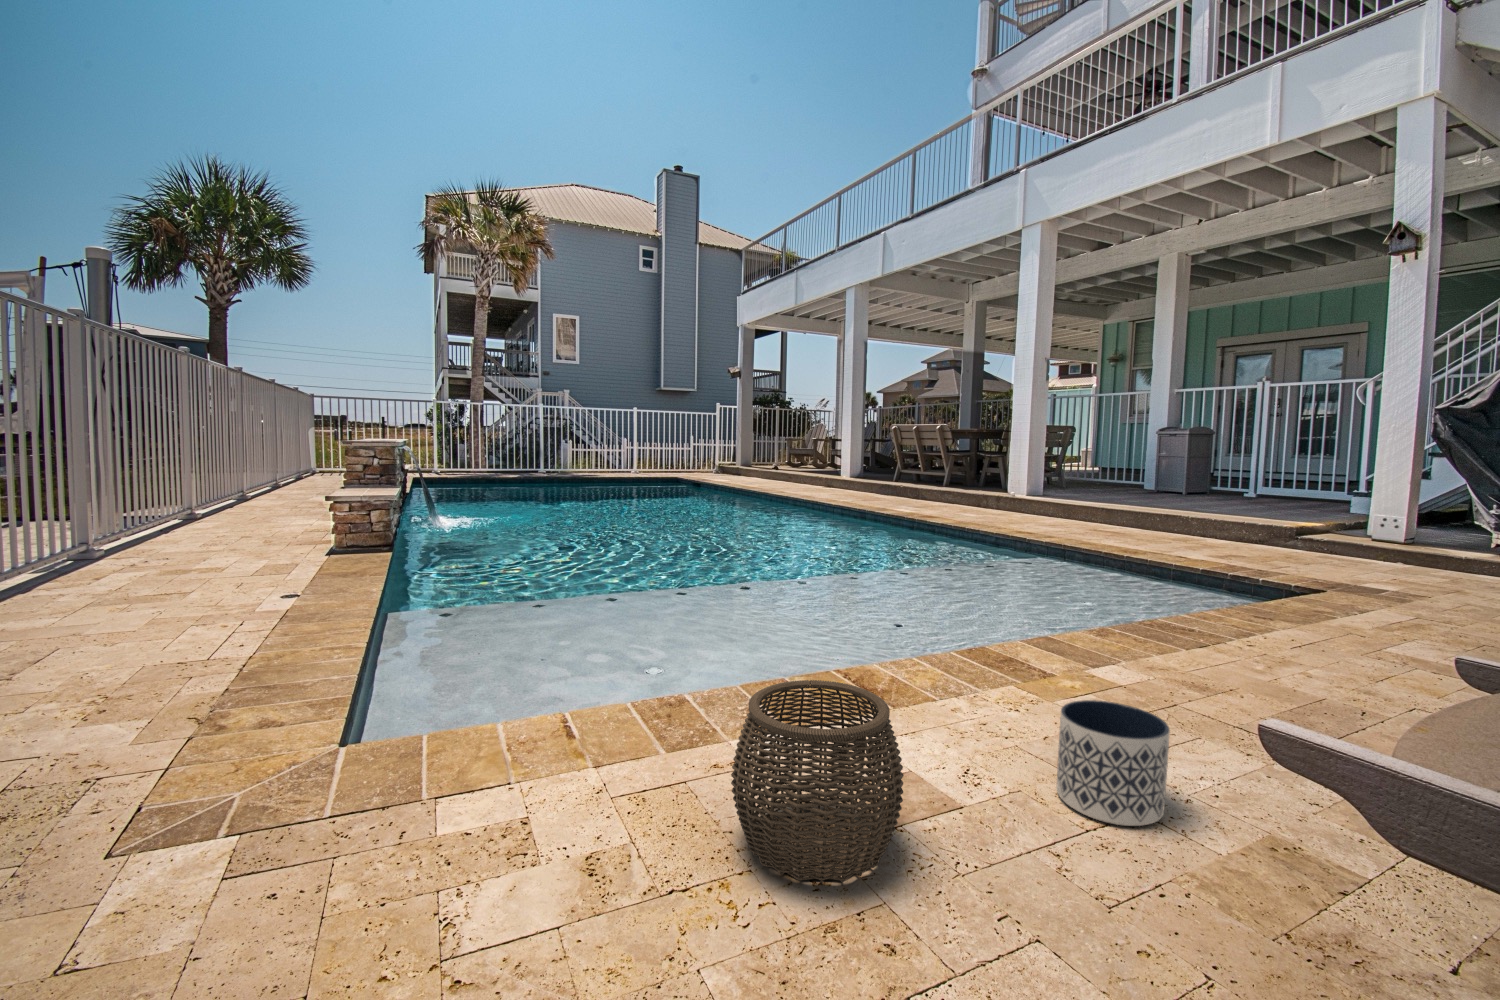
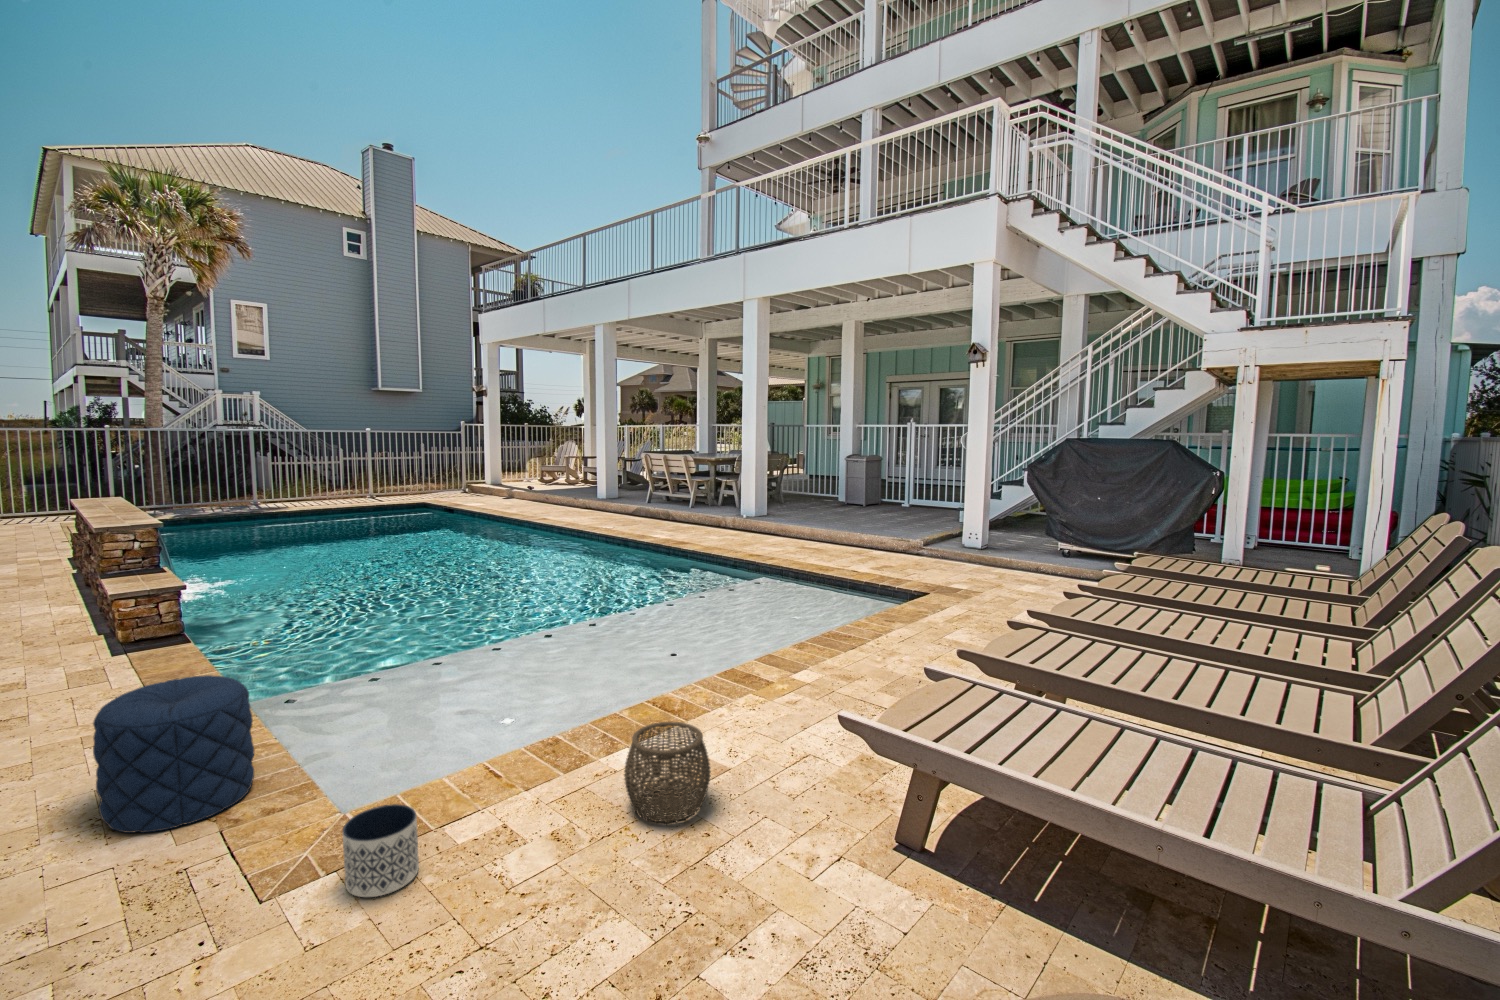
pouf: none [82,543,295,729] -> present [93,675,254,833]
planter: present [1056,700,1170,826] -> present [342,804,419,897]

